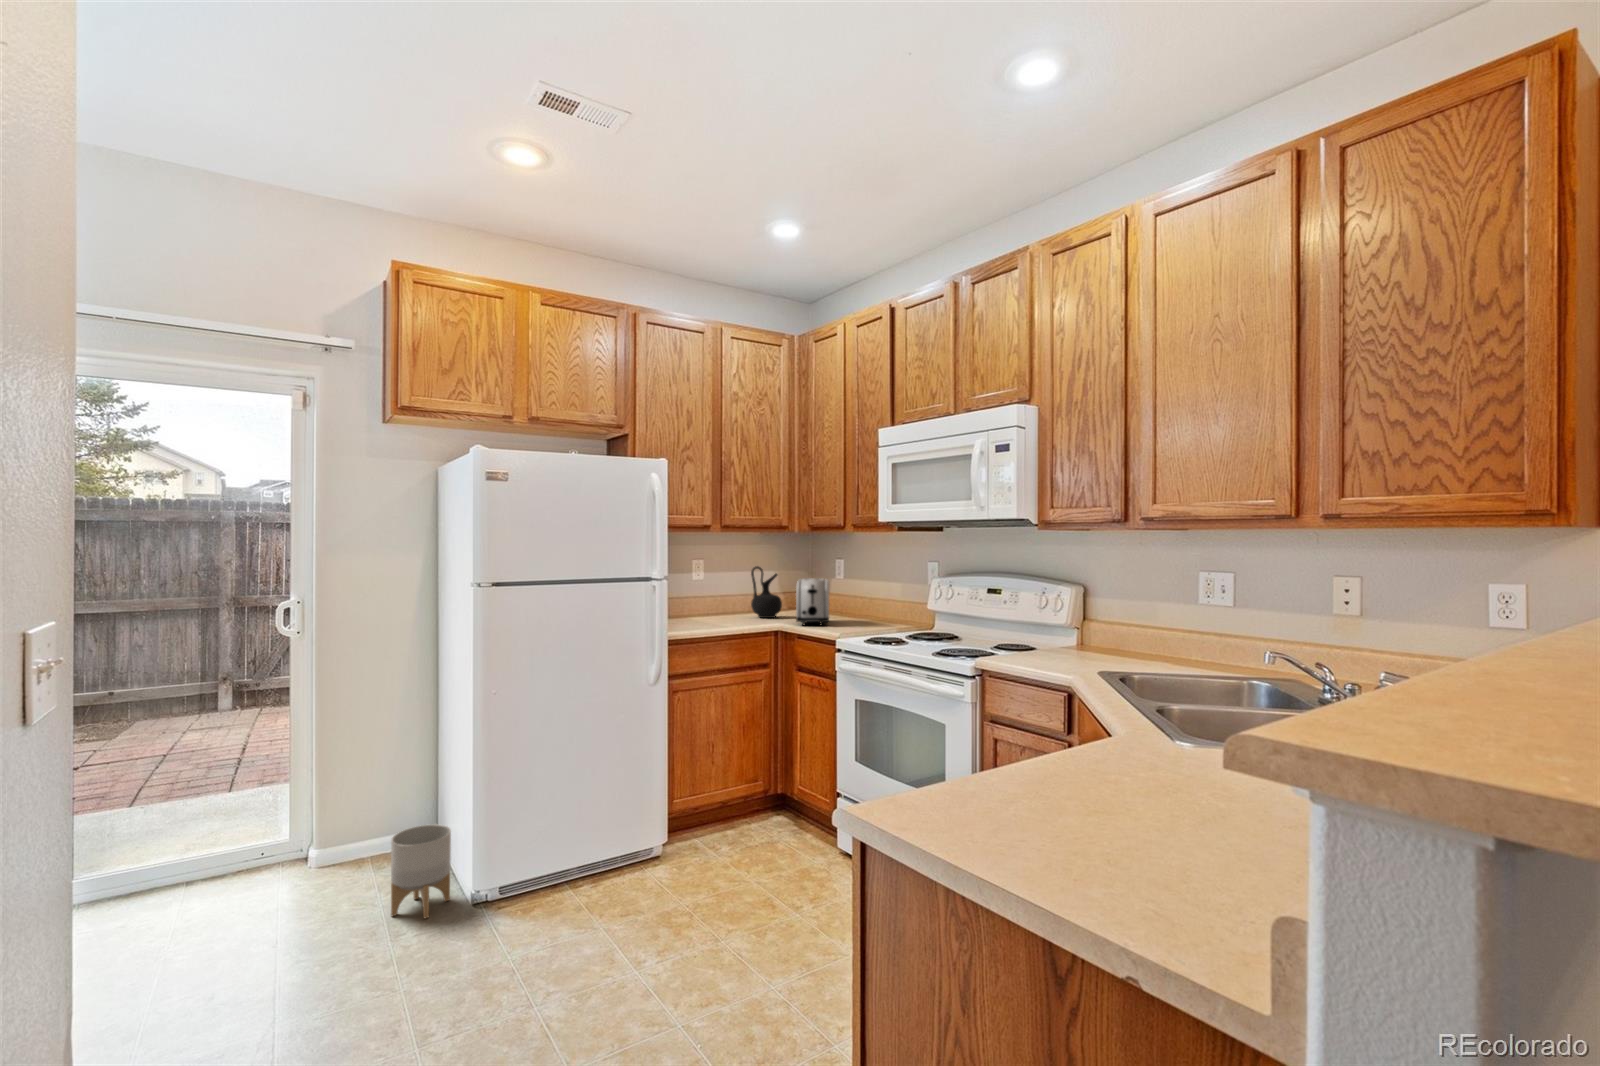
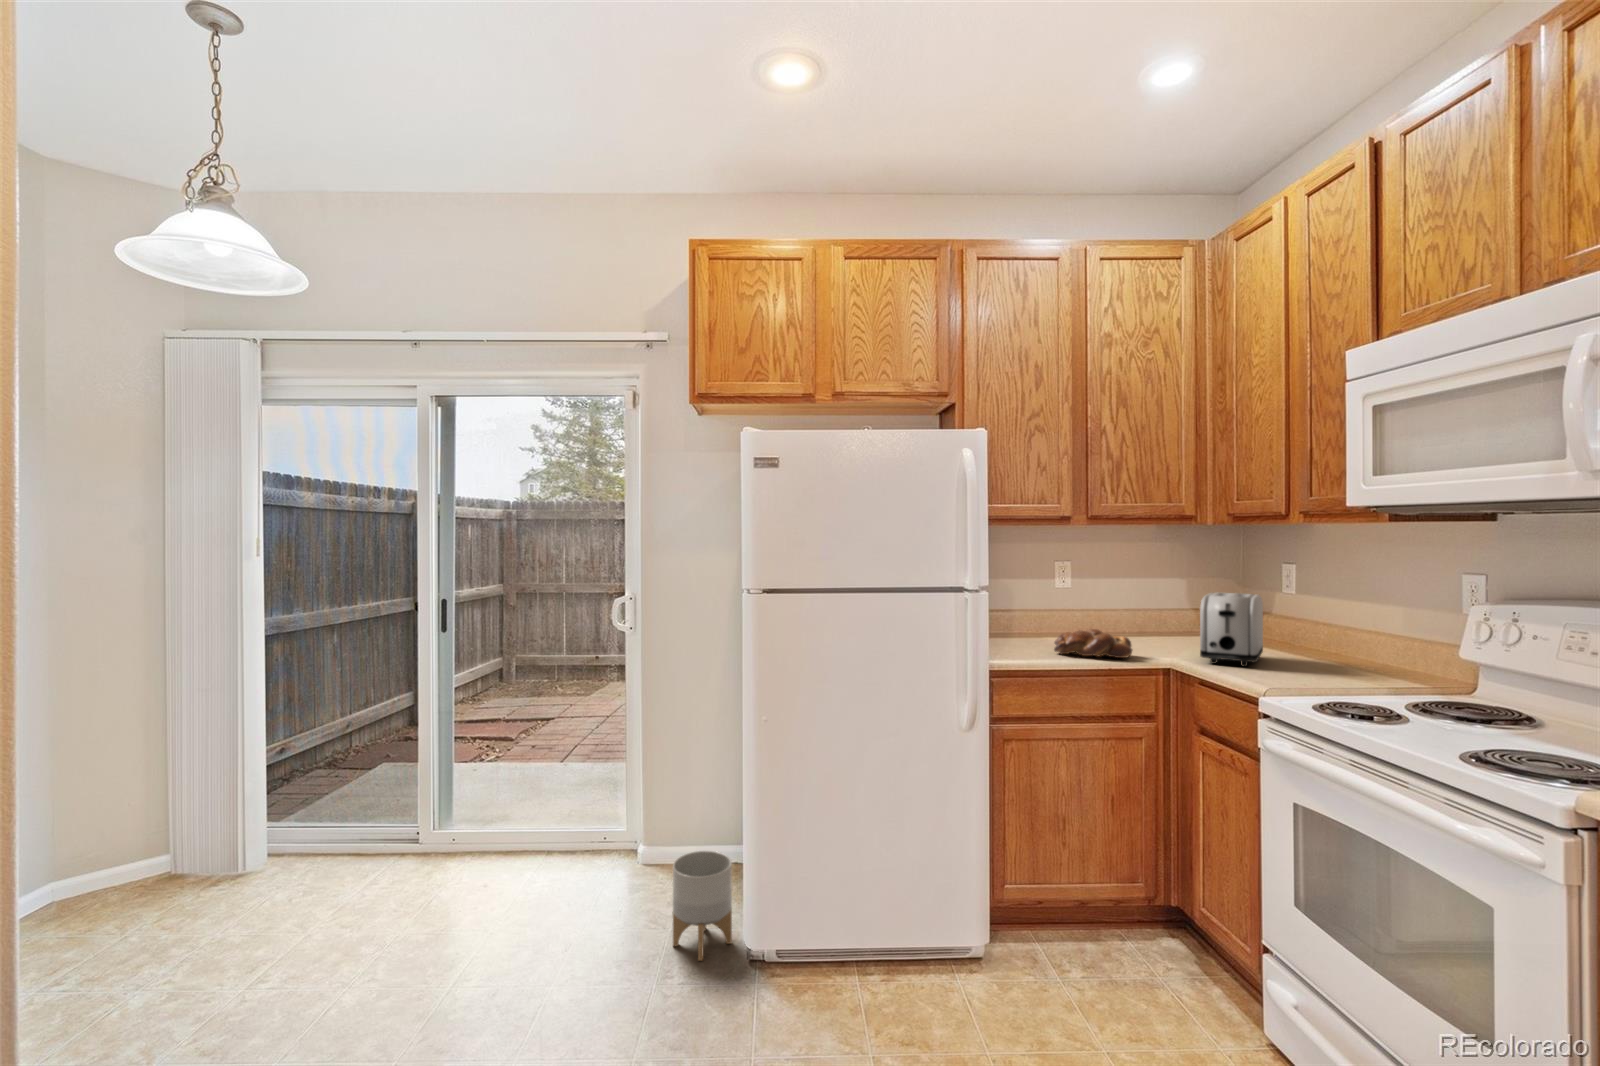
ceramic jug: present [751,566,782,618] -> none [1137,572,1186,646]
bread loaf: none [702,607,756,627] -> present [1054,629,1132,658]

